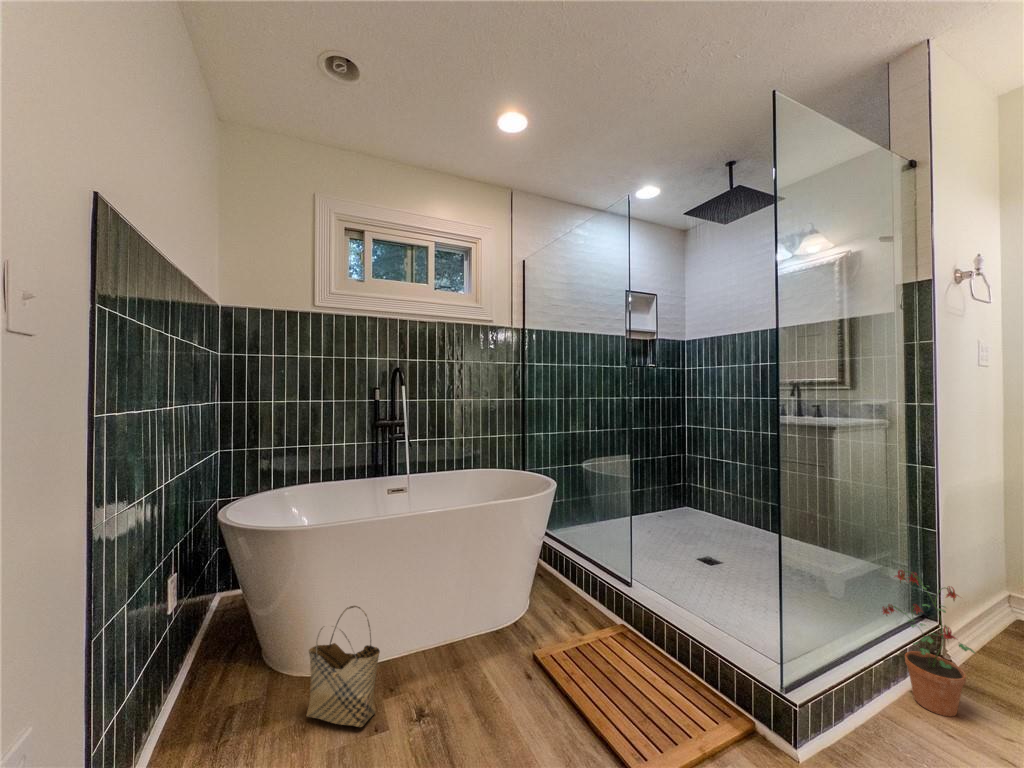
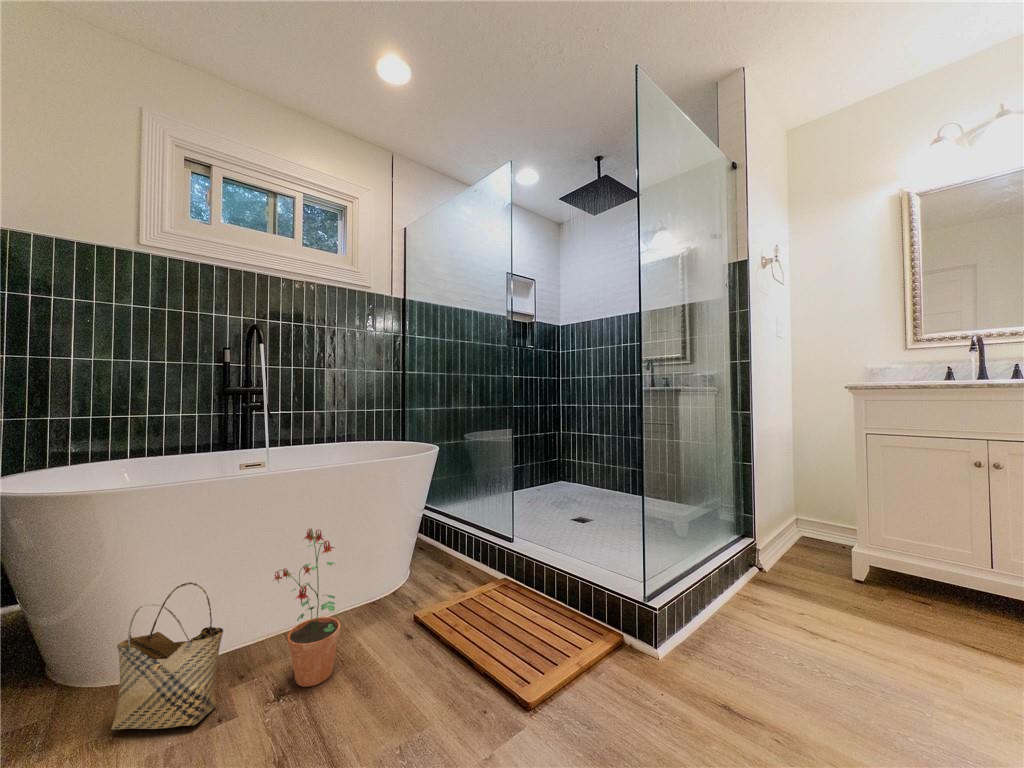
potted plant: present [883,570,975,716] -> present [274,528,340,687]

